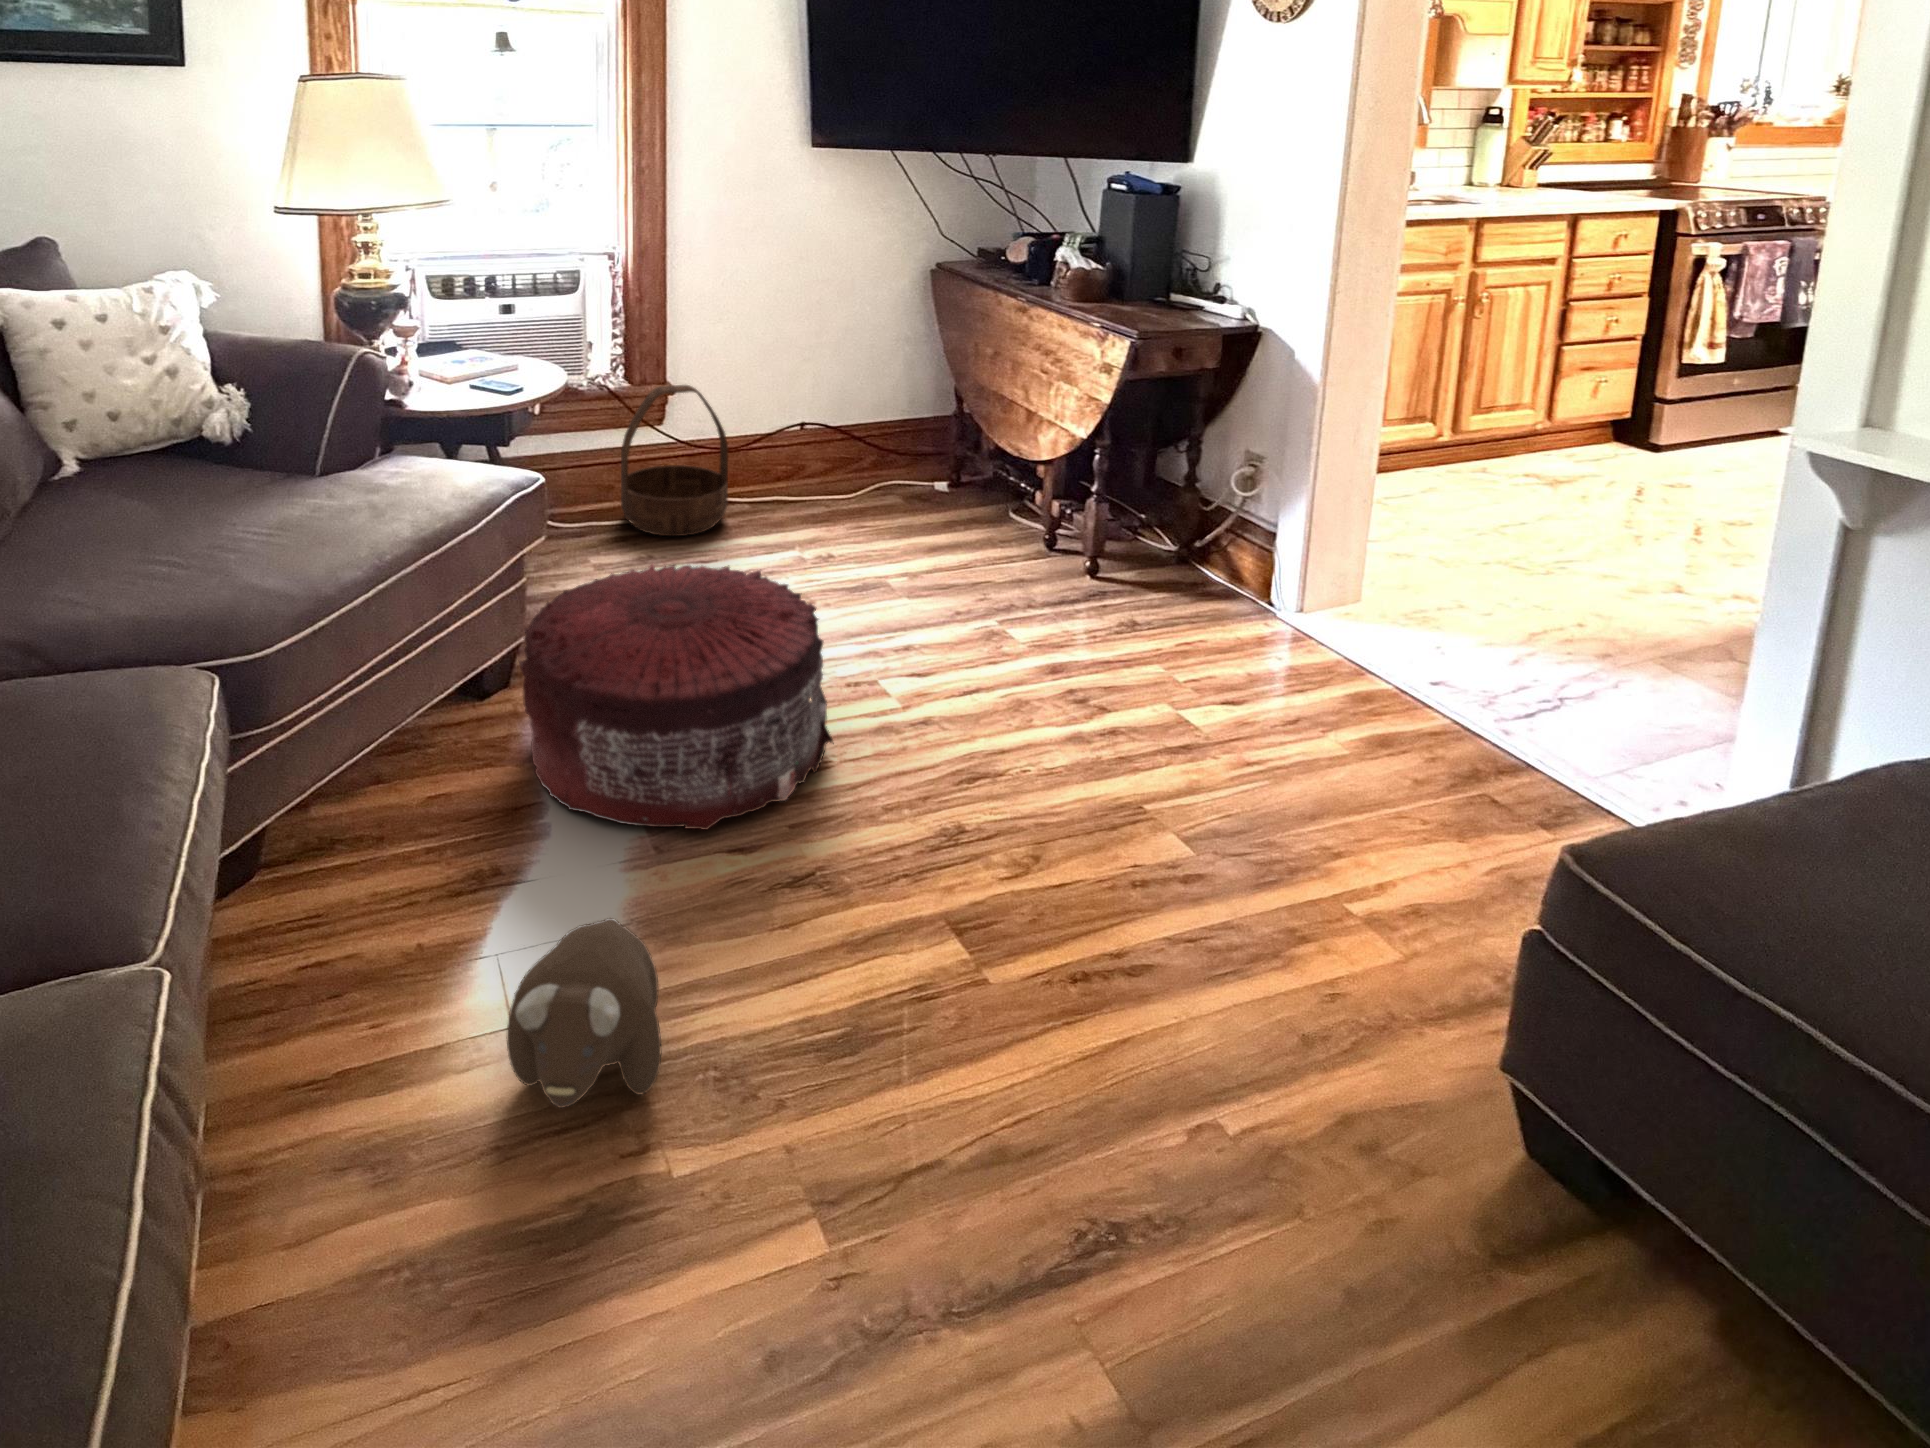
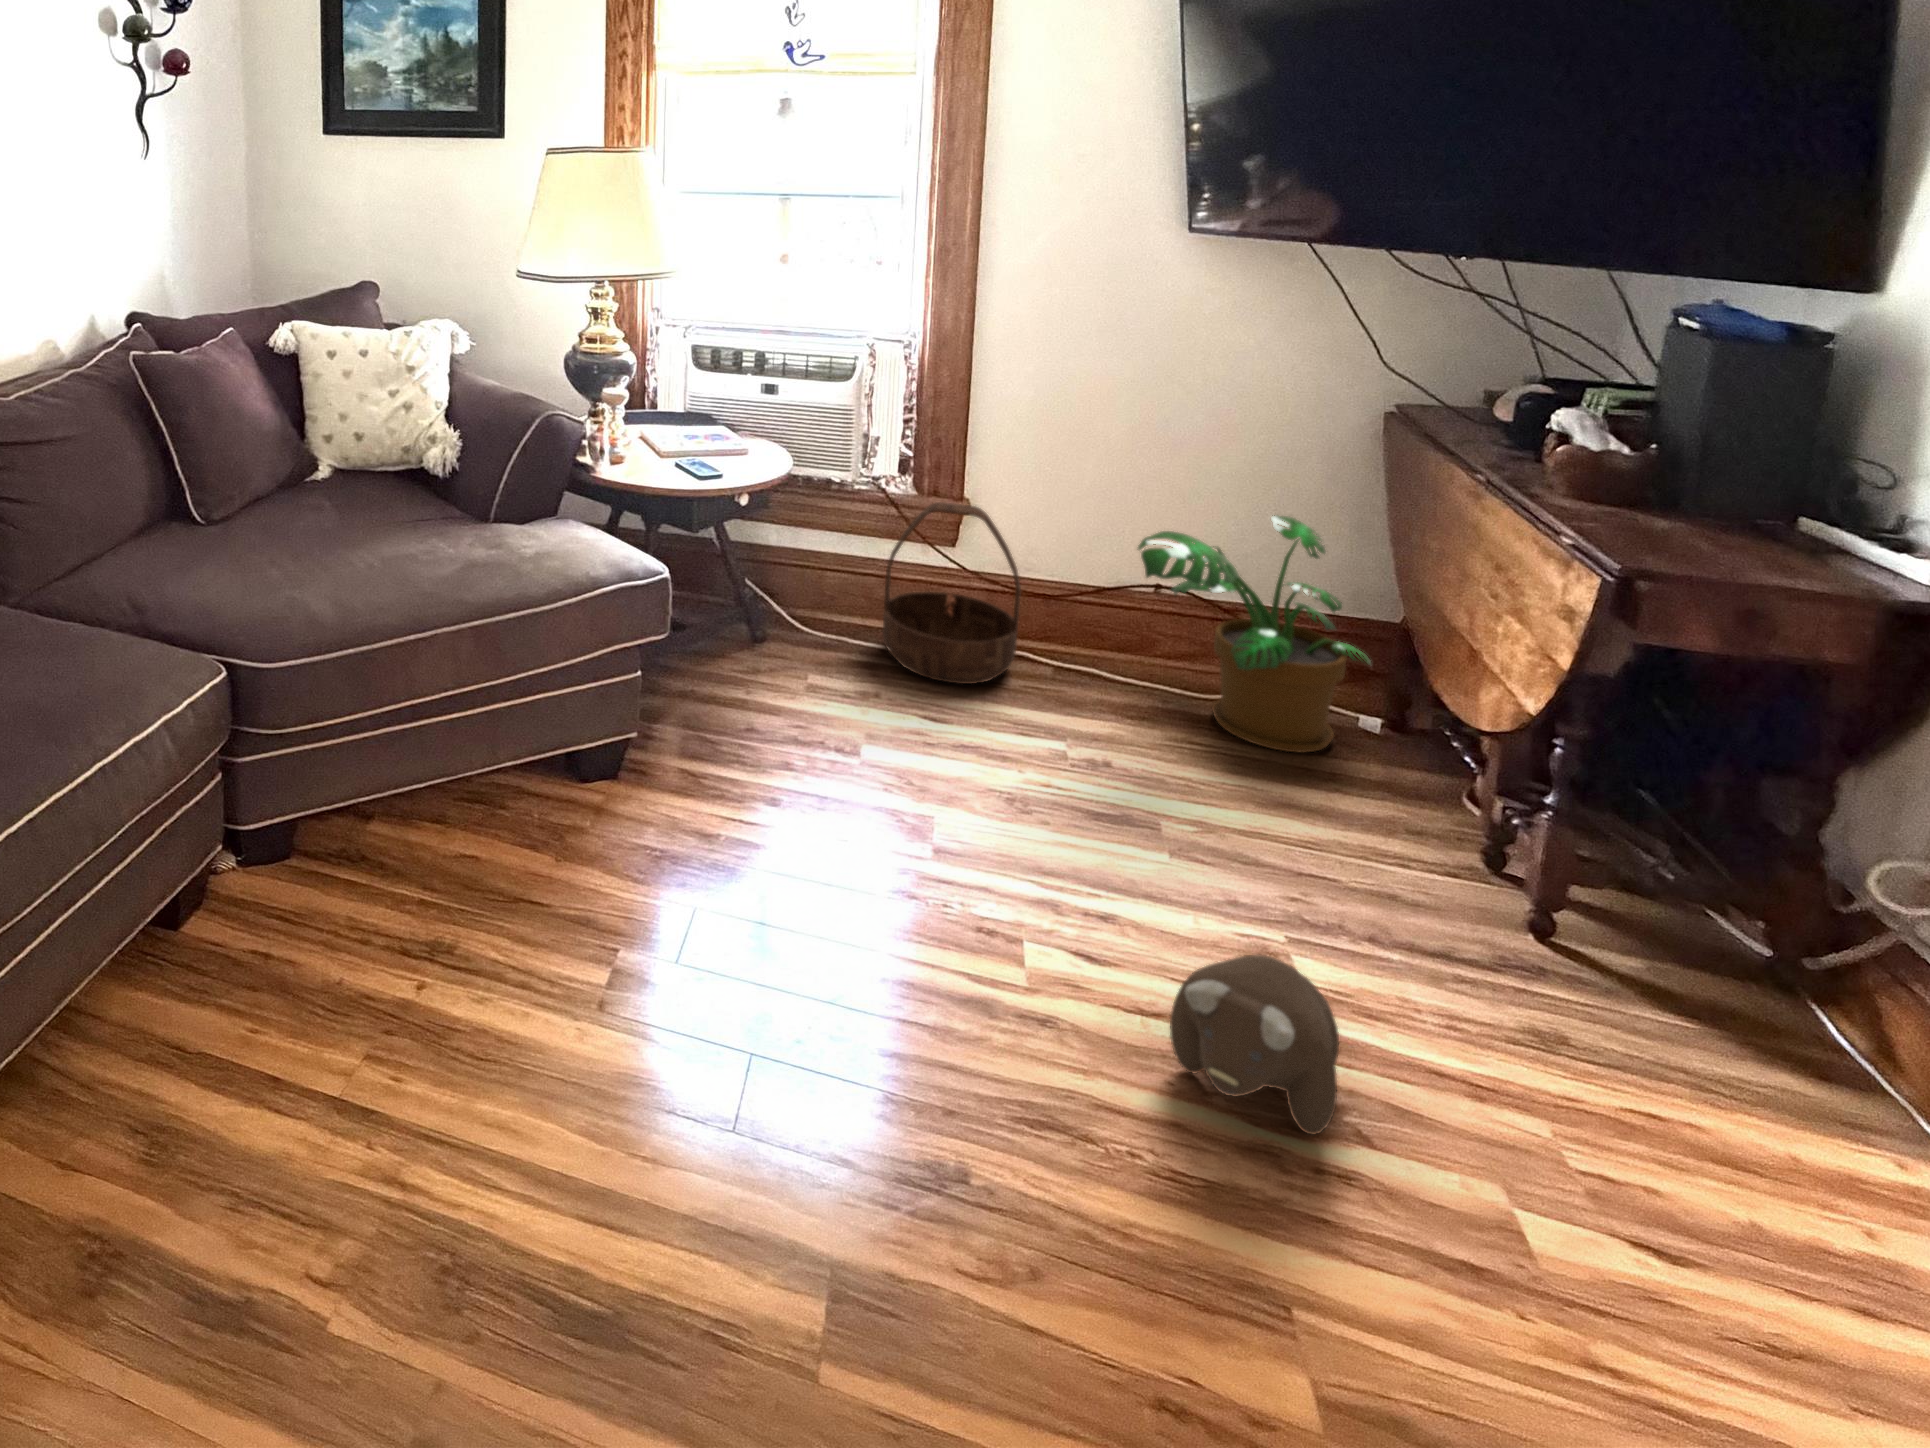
potted plant: none [815,354,950,519] -> present [1138,515,1371,753]
pouf: present [519,564,833,830] -> none [552,696,897,1026]
plush toy: present [507,918,661,1108] -> present [1170,954,1339,1134]

